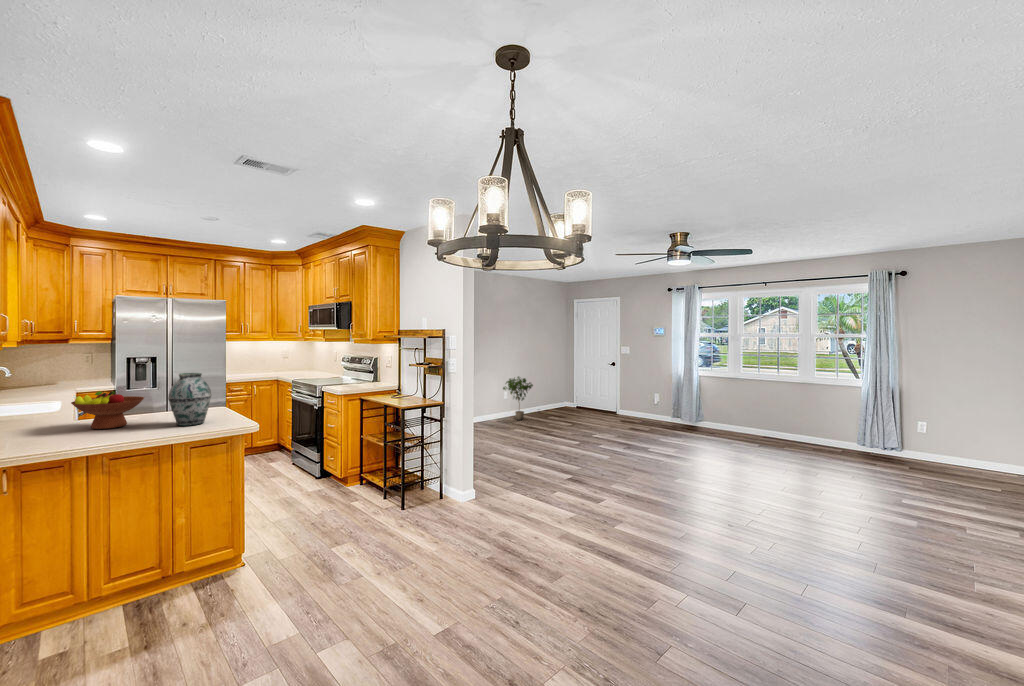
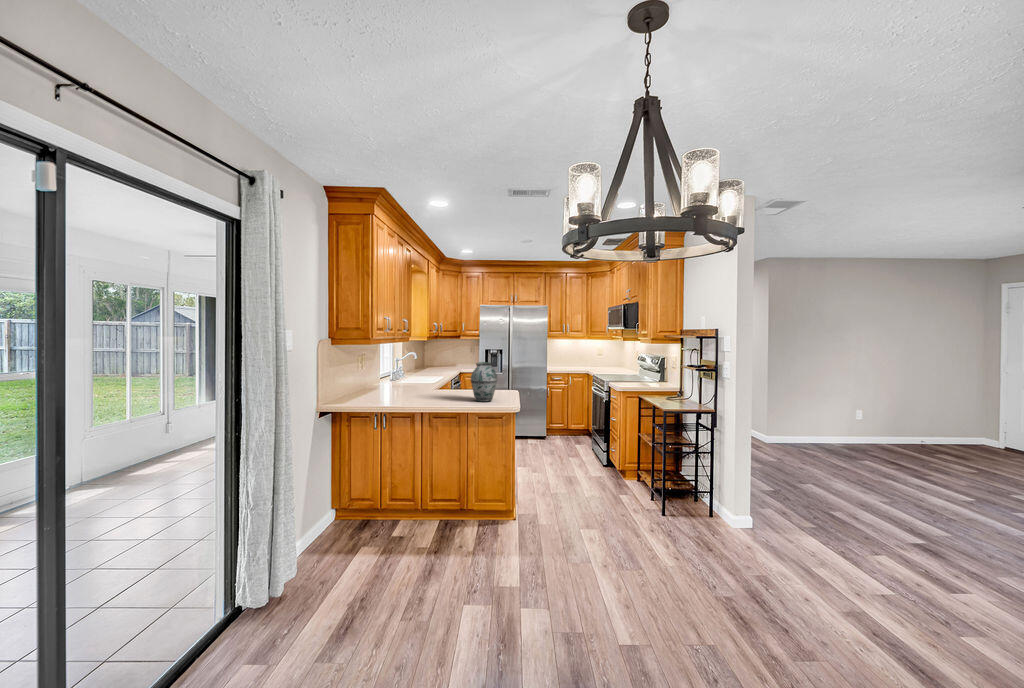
potted plant: present [503,377,533,420] -> none [851,393,899,450]
fruit bowl: present [71,391,144,429] -> none [424,371,462,397]

